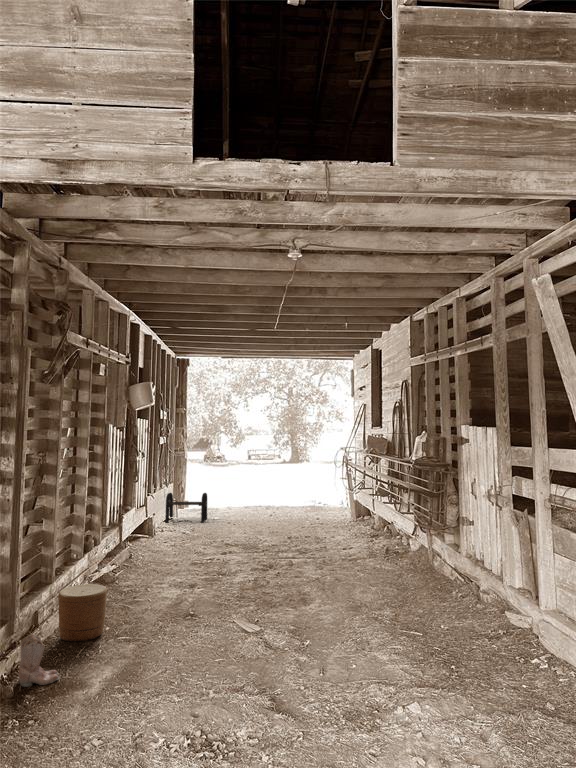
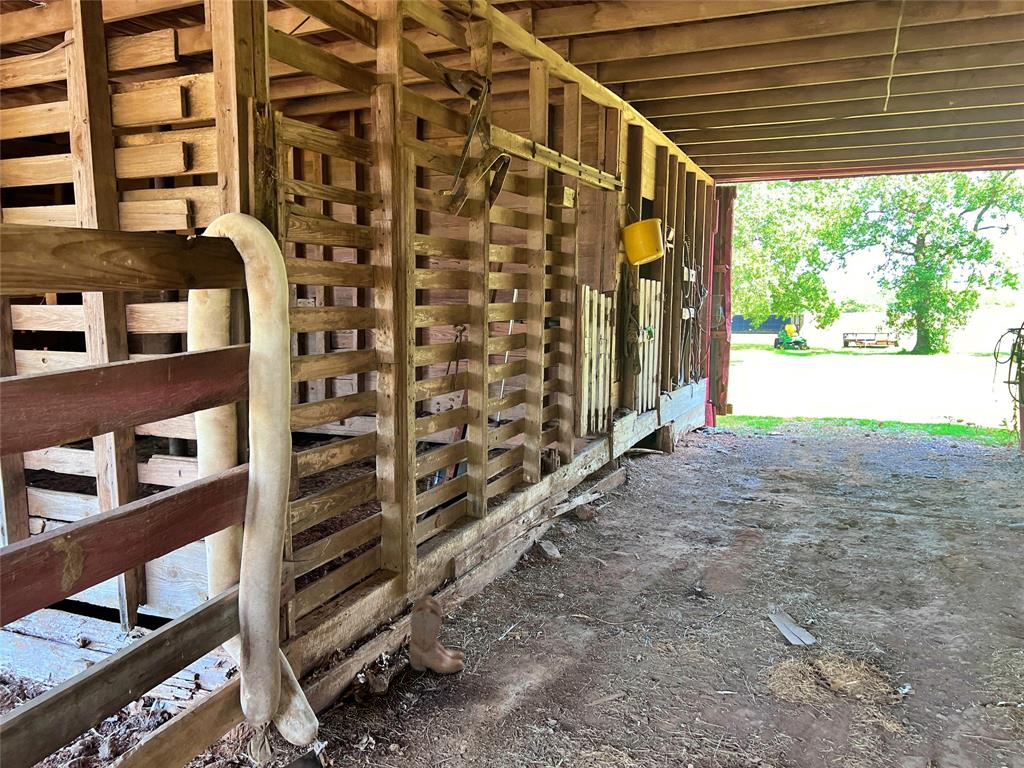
bench: present [165,493,207,523] -> none [695,392,760,440]
woven basket: present [58,584,107,642] -> none [487,525,557,609]

